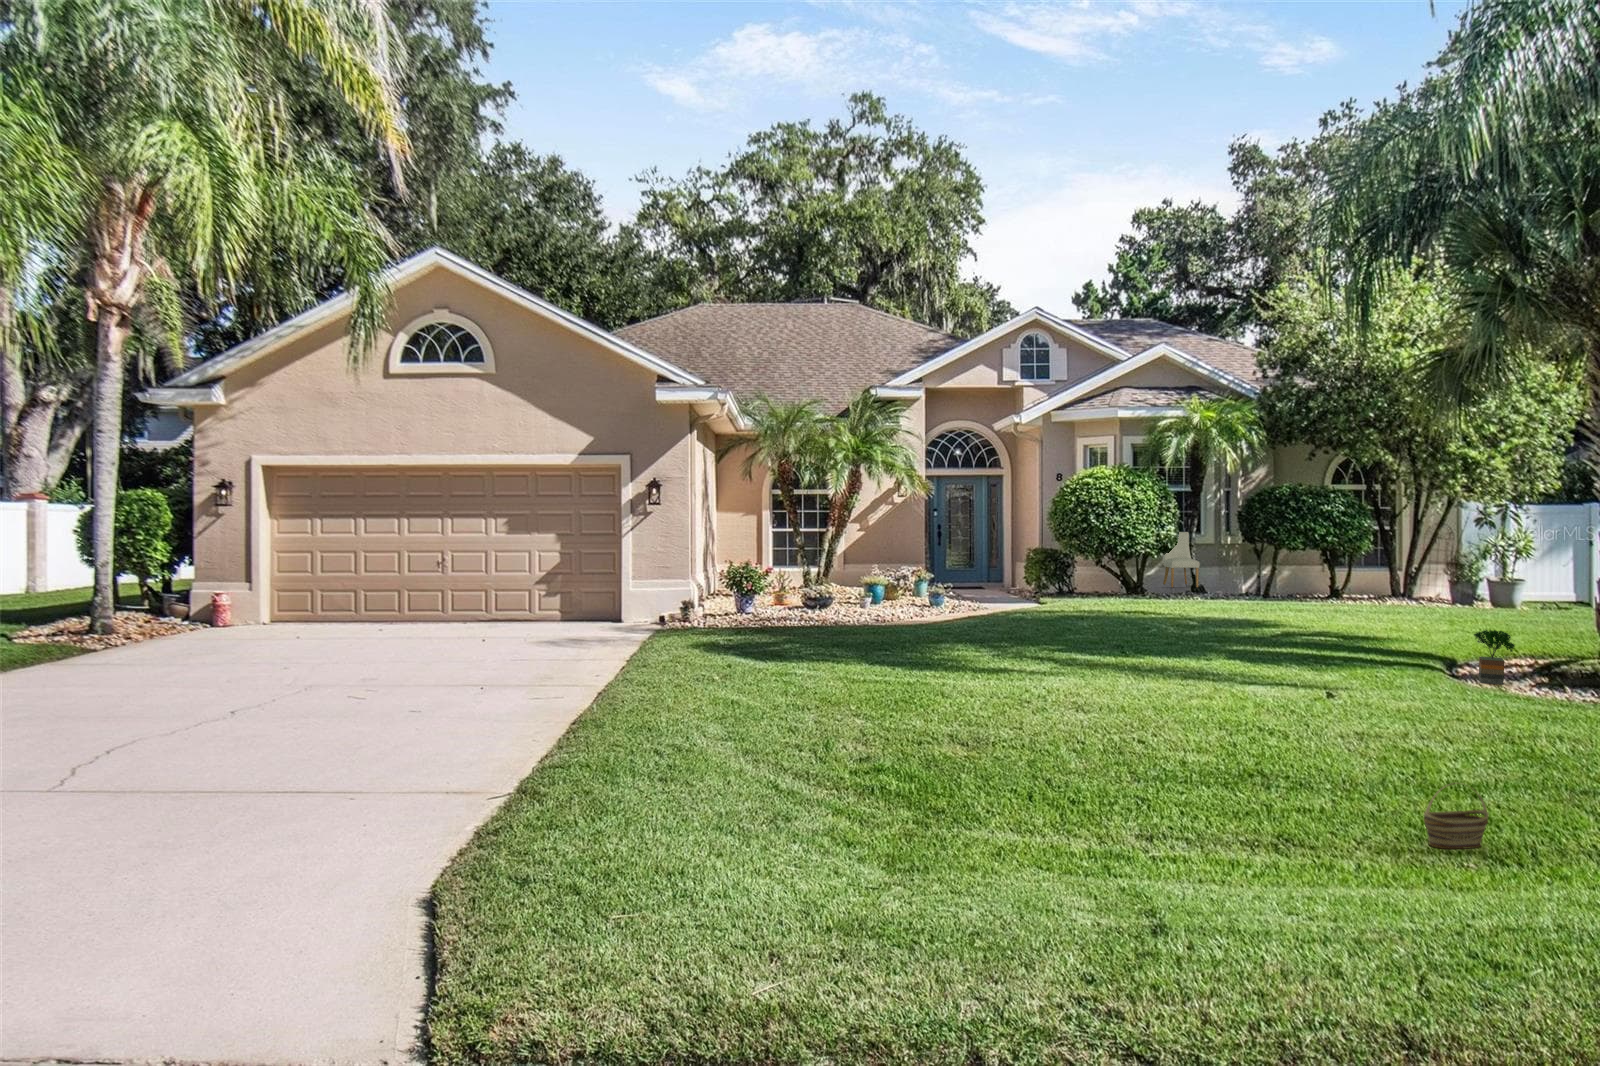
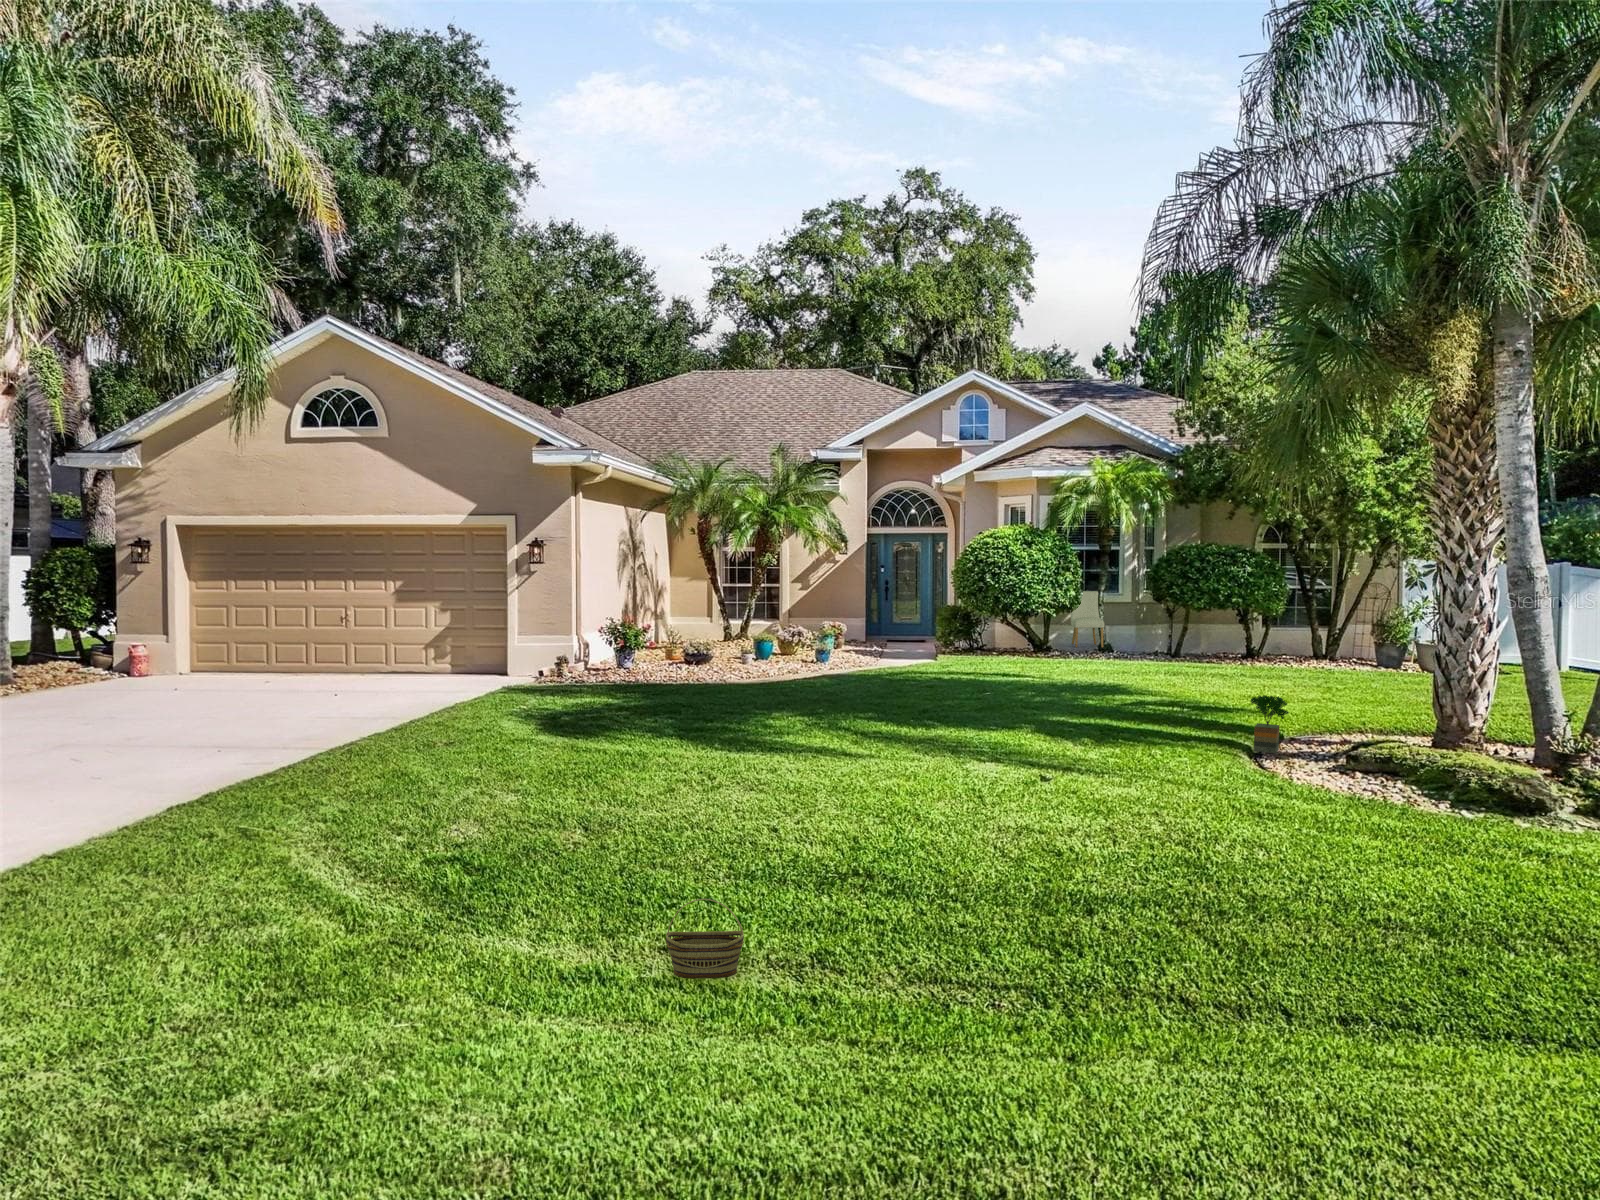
basket: present [1424,785,1489,849] -> present [666,899,744,978]

